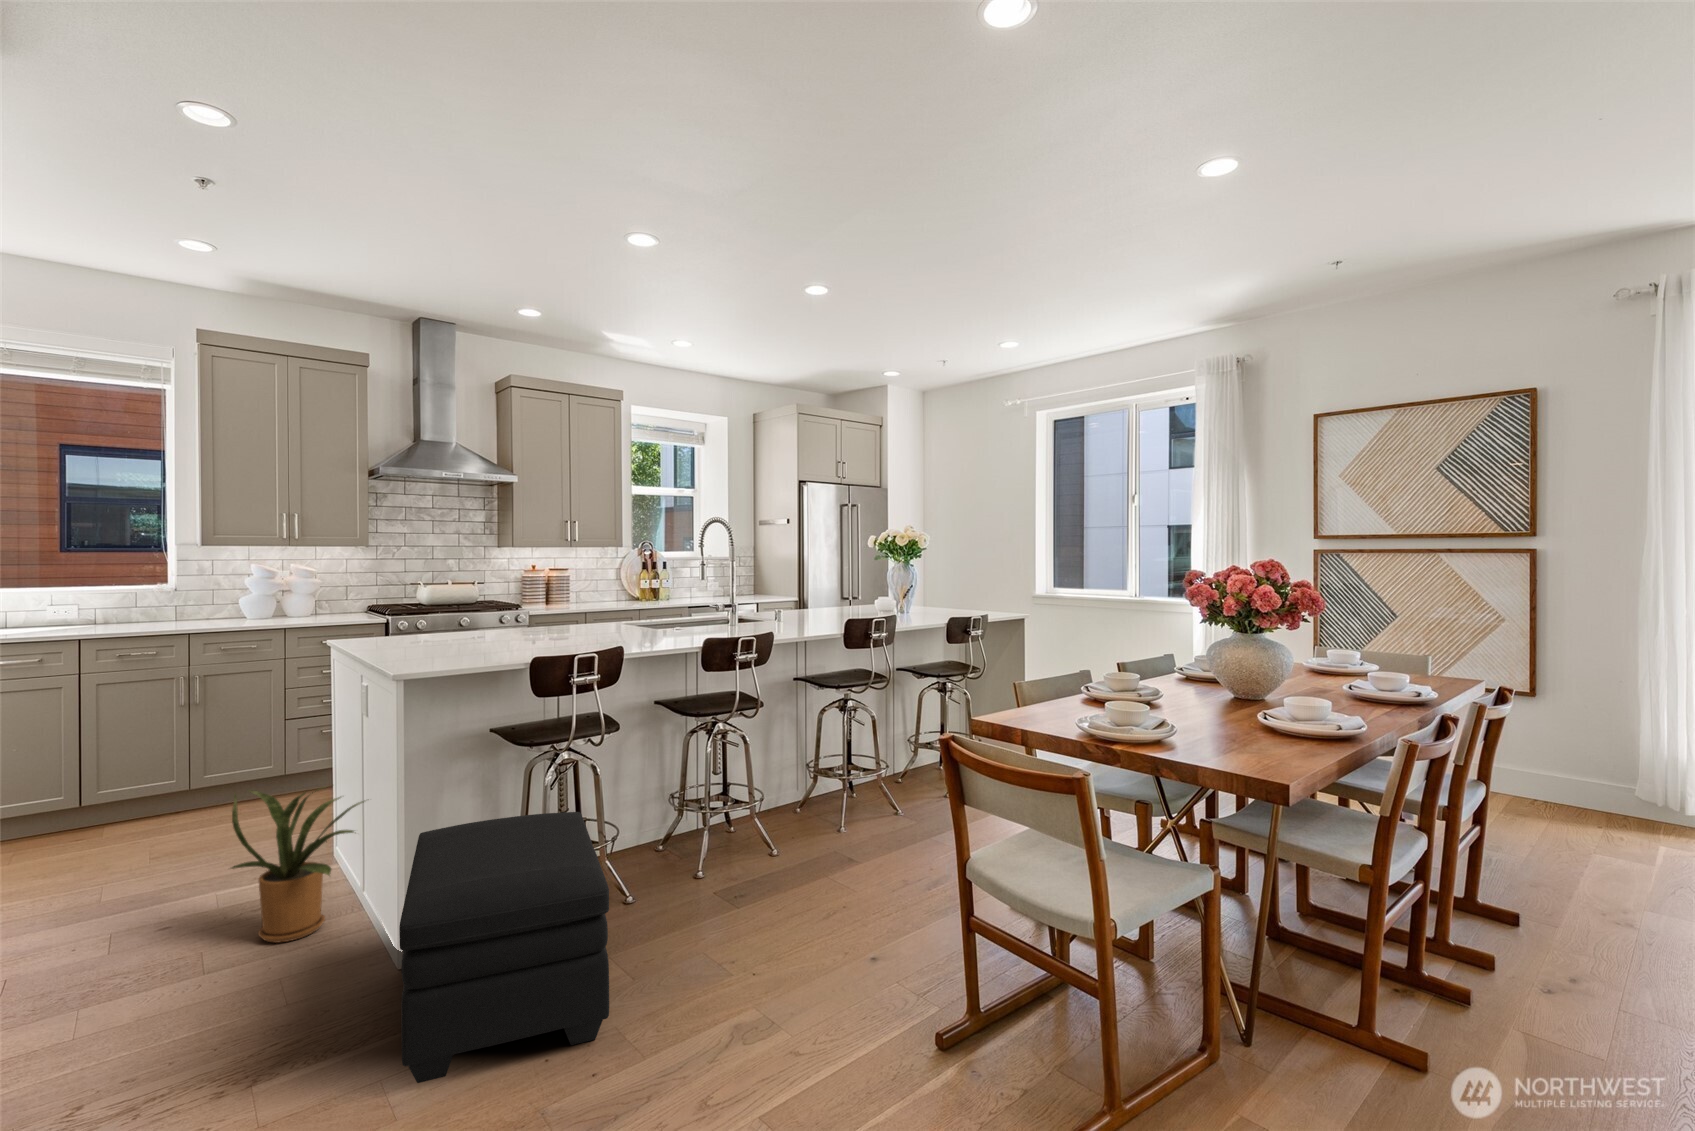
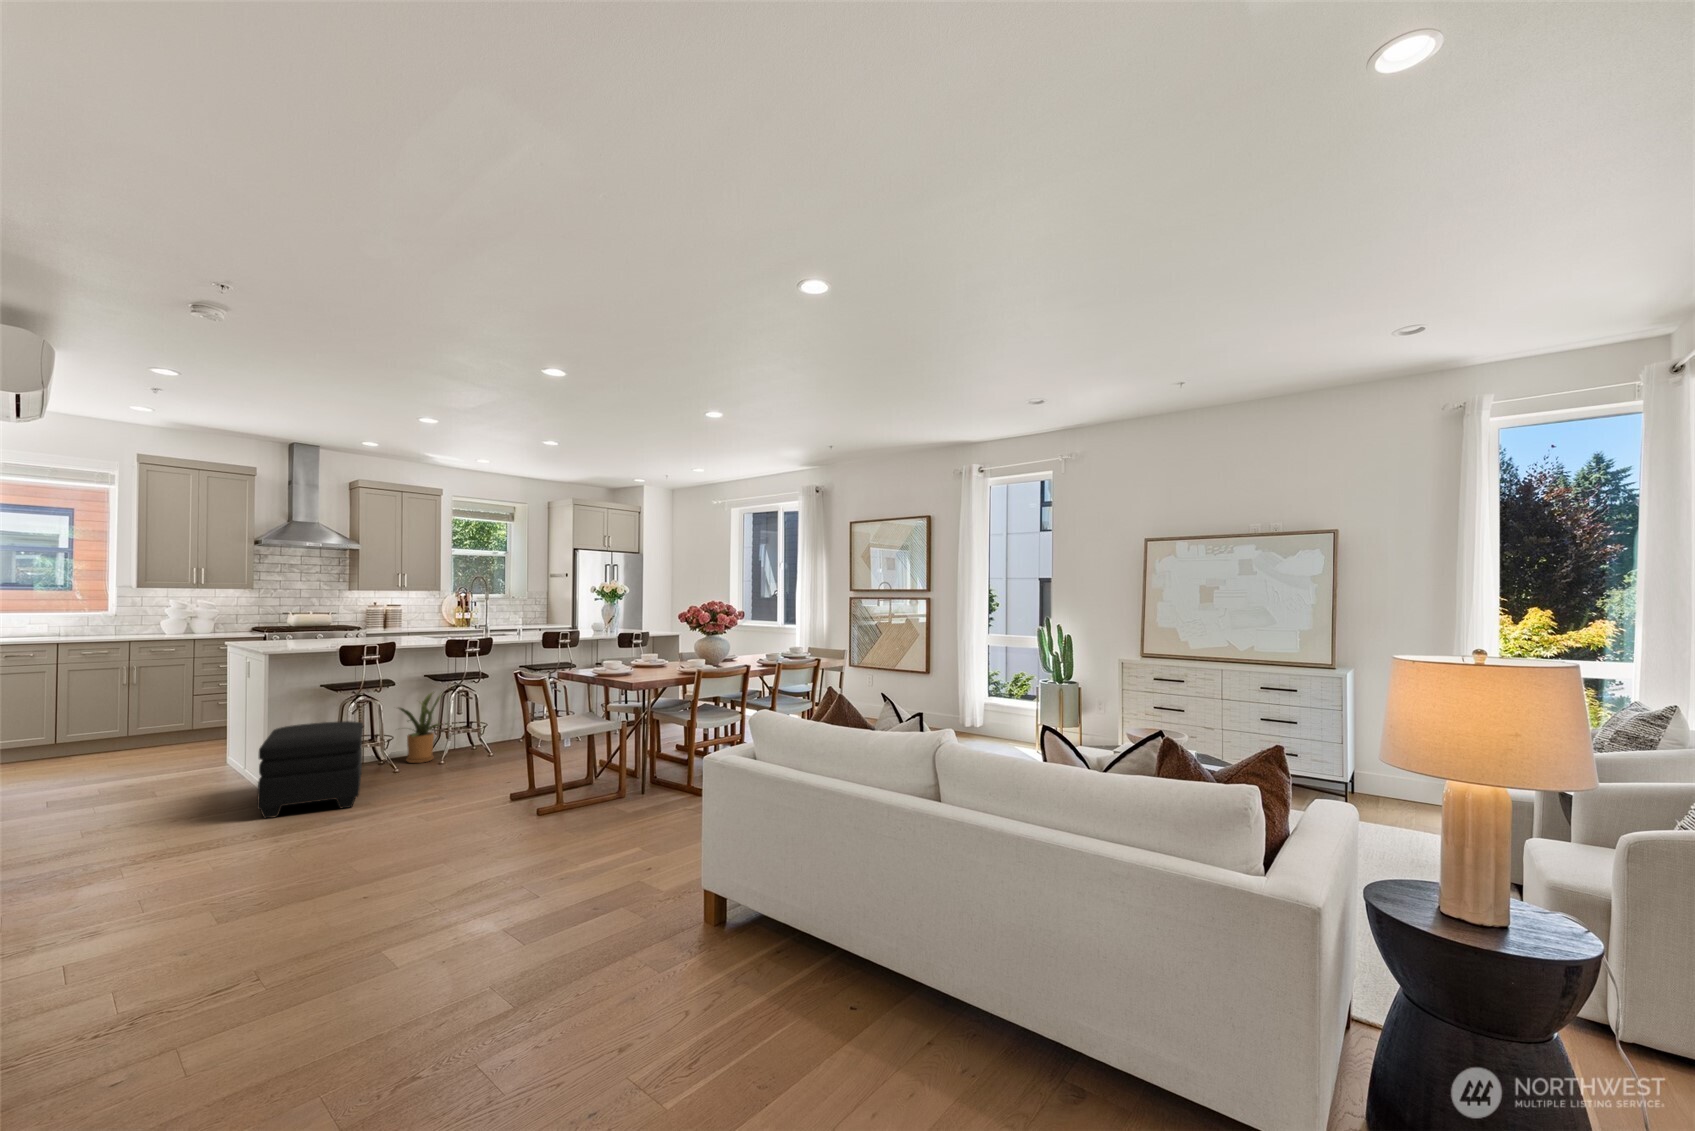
house plant: present [231,788,364,943] -> present [399,693,441,763]

